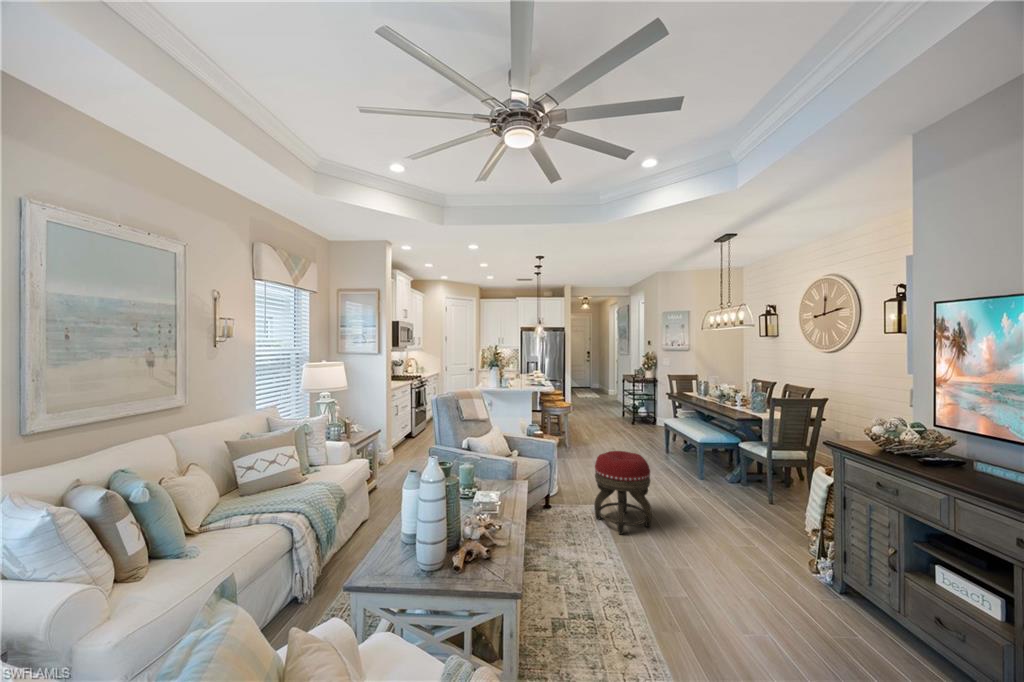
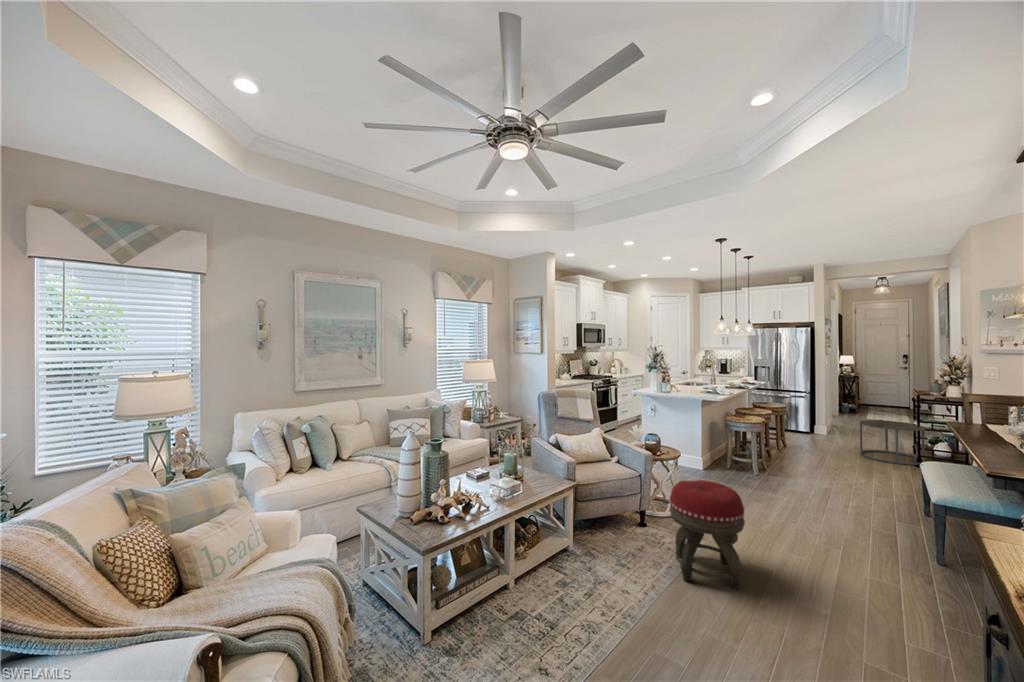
side table: none [601,394,634,421] -> present [860,420,925,465]

